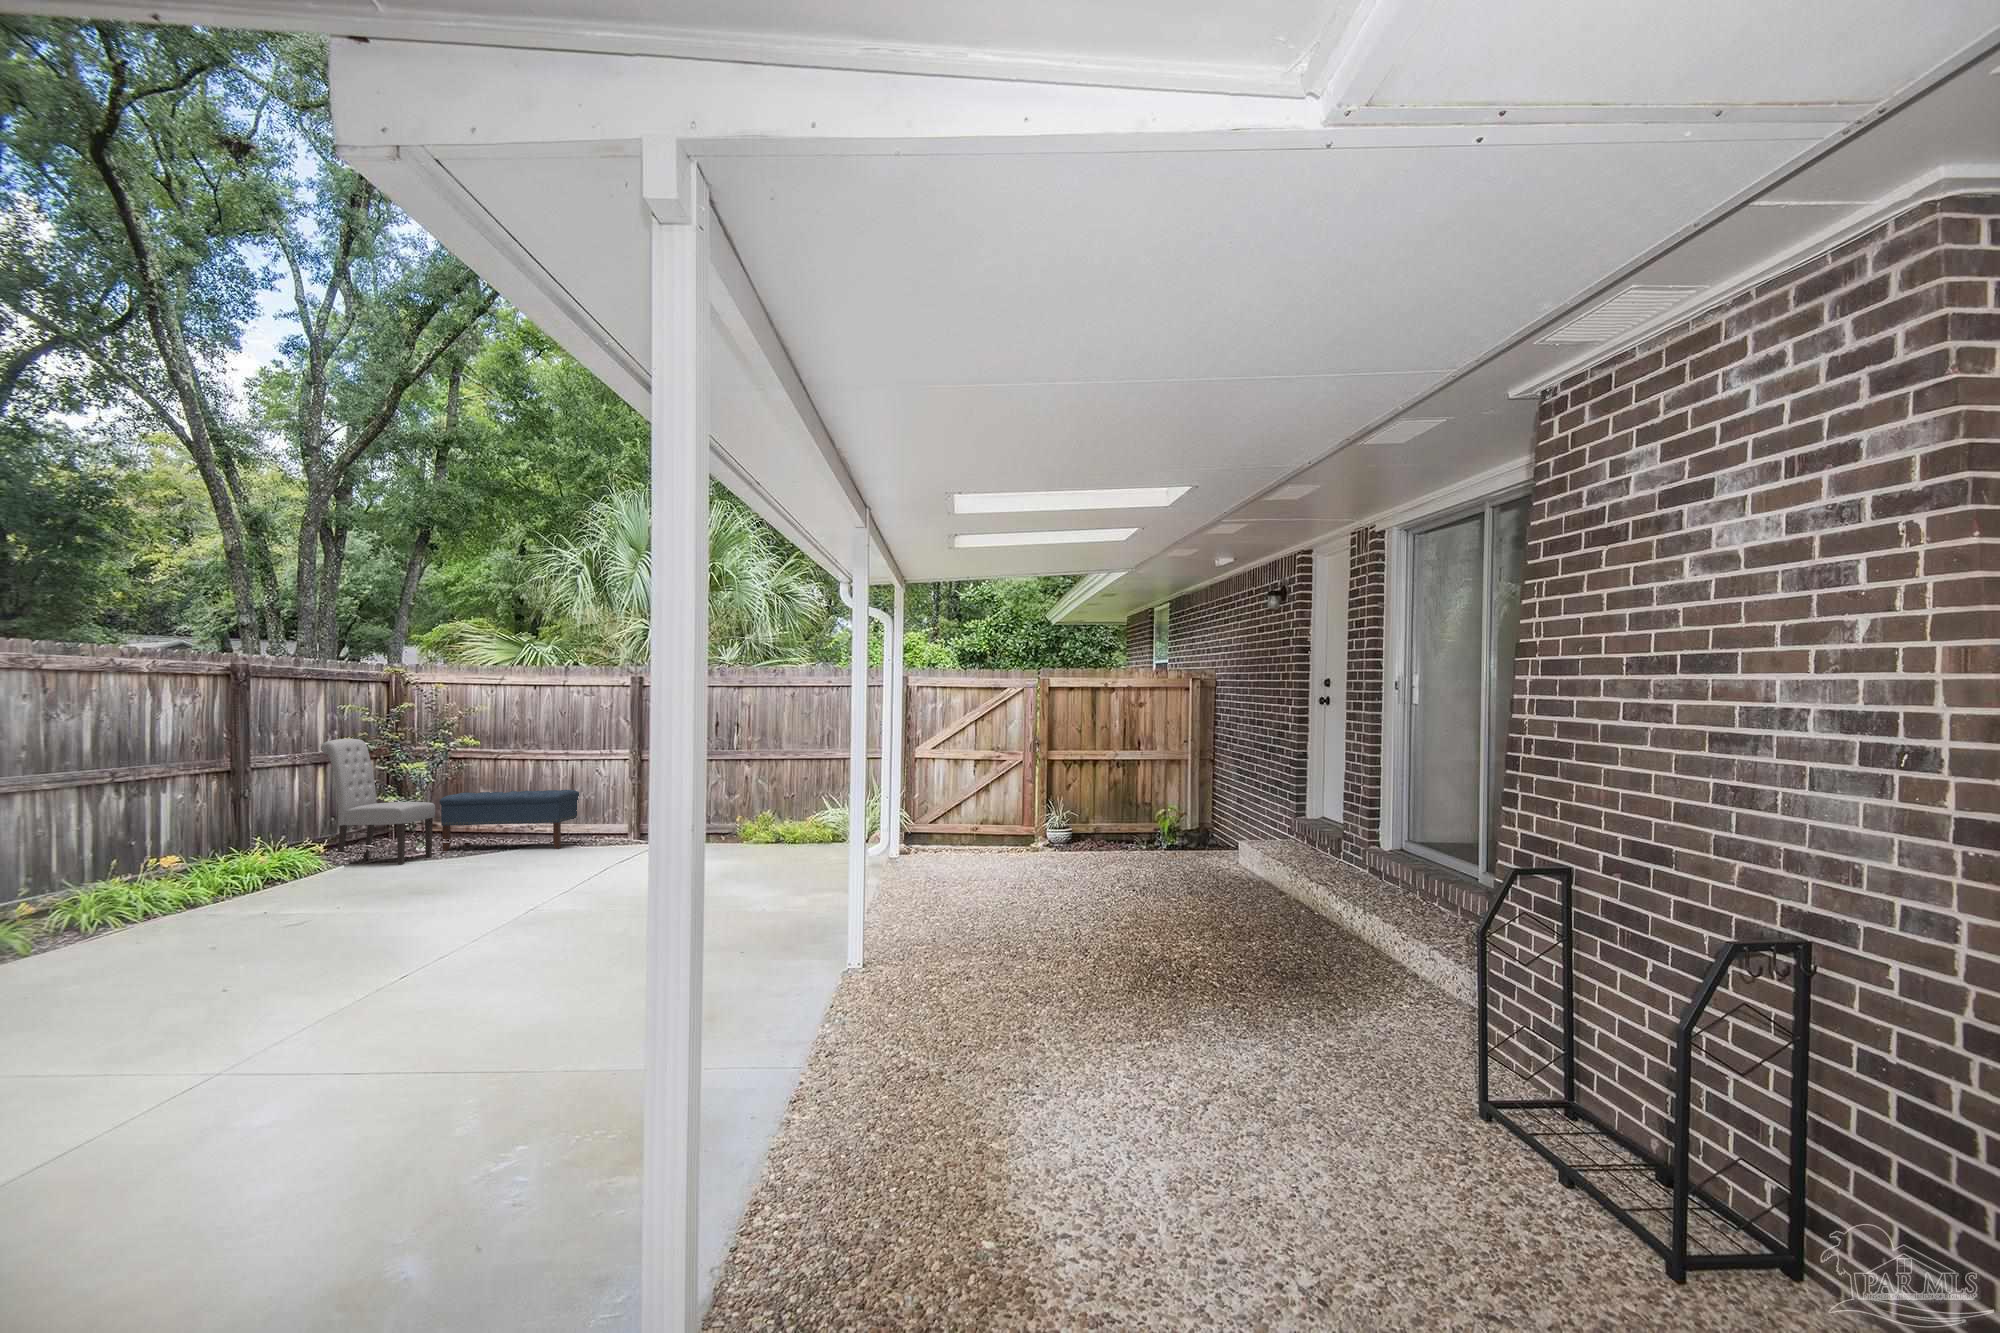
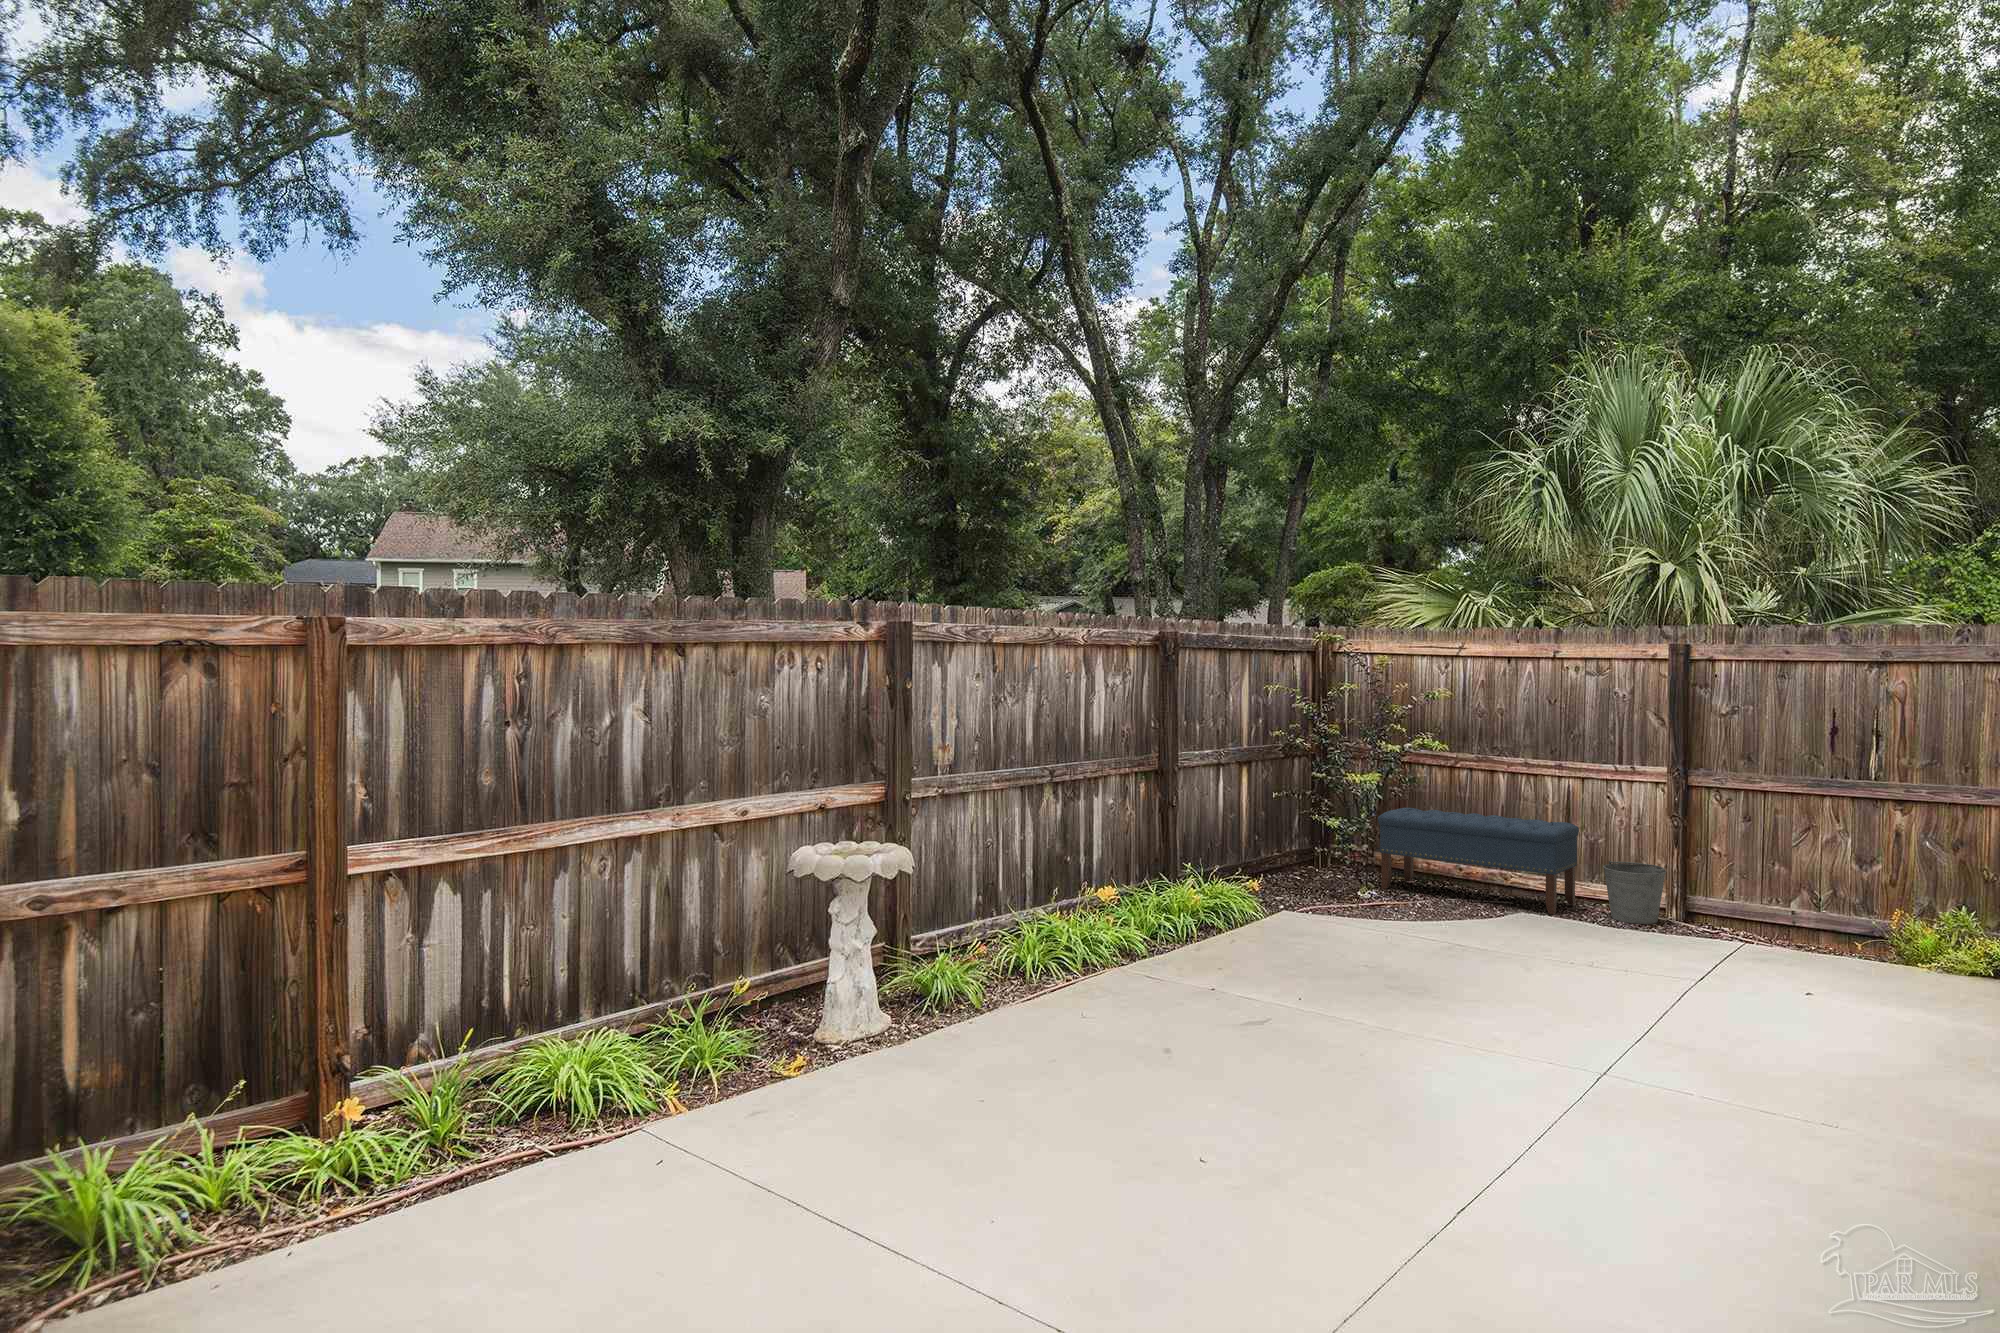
chair: present [321,739,435,864] -> none [1244,728,1378,908]
bucket: none [590,810,626,846] -> present [1603,861,1666,924]

